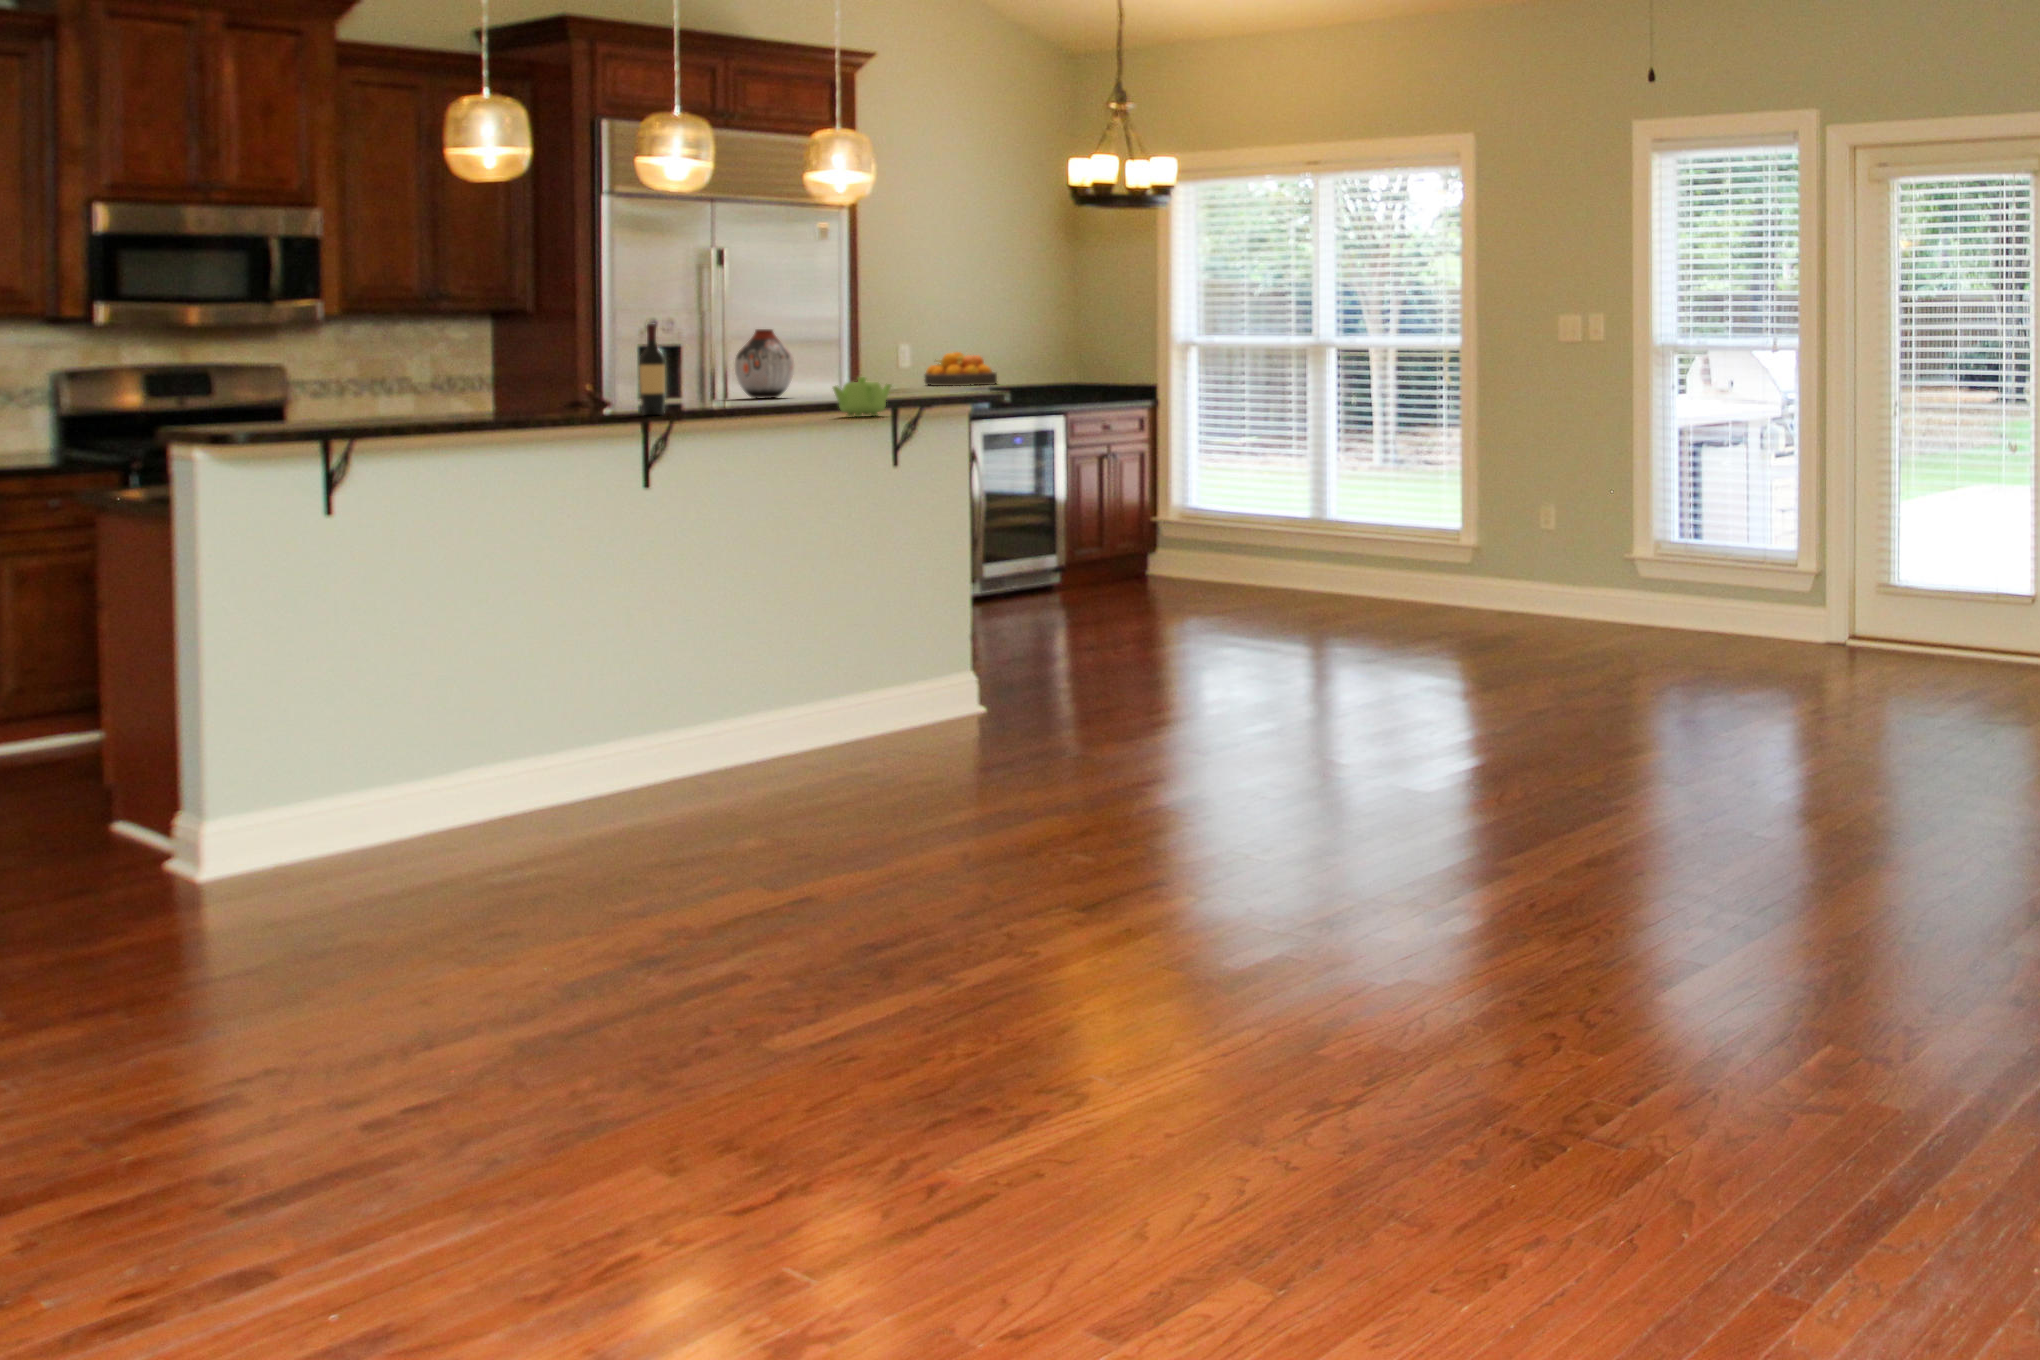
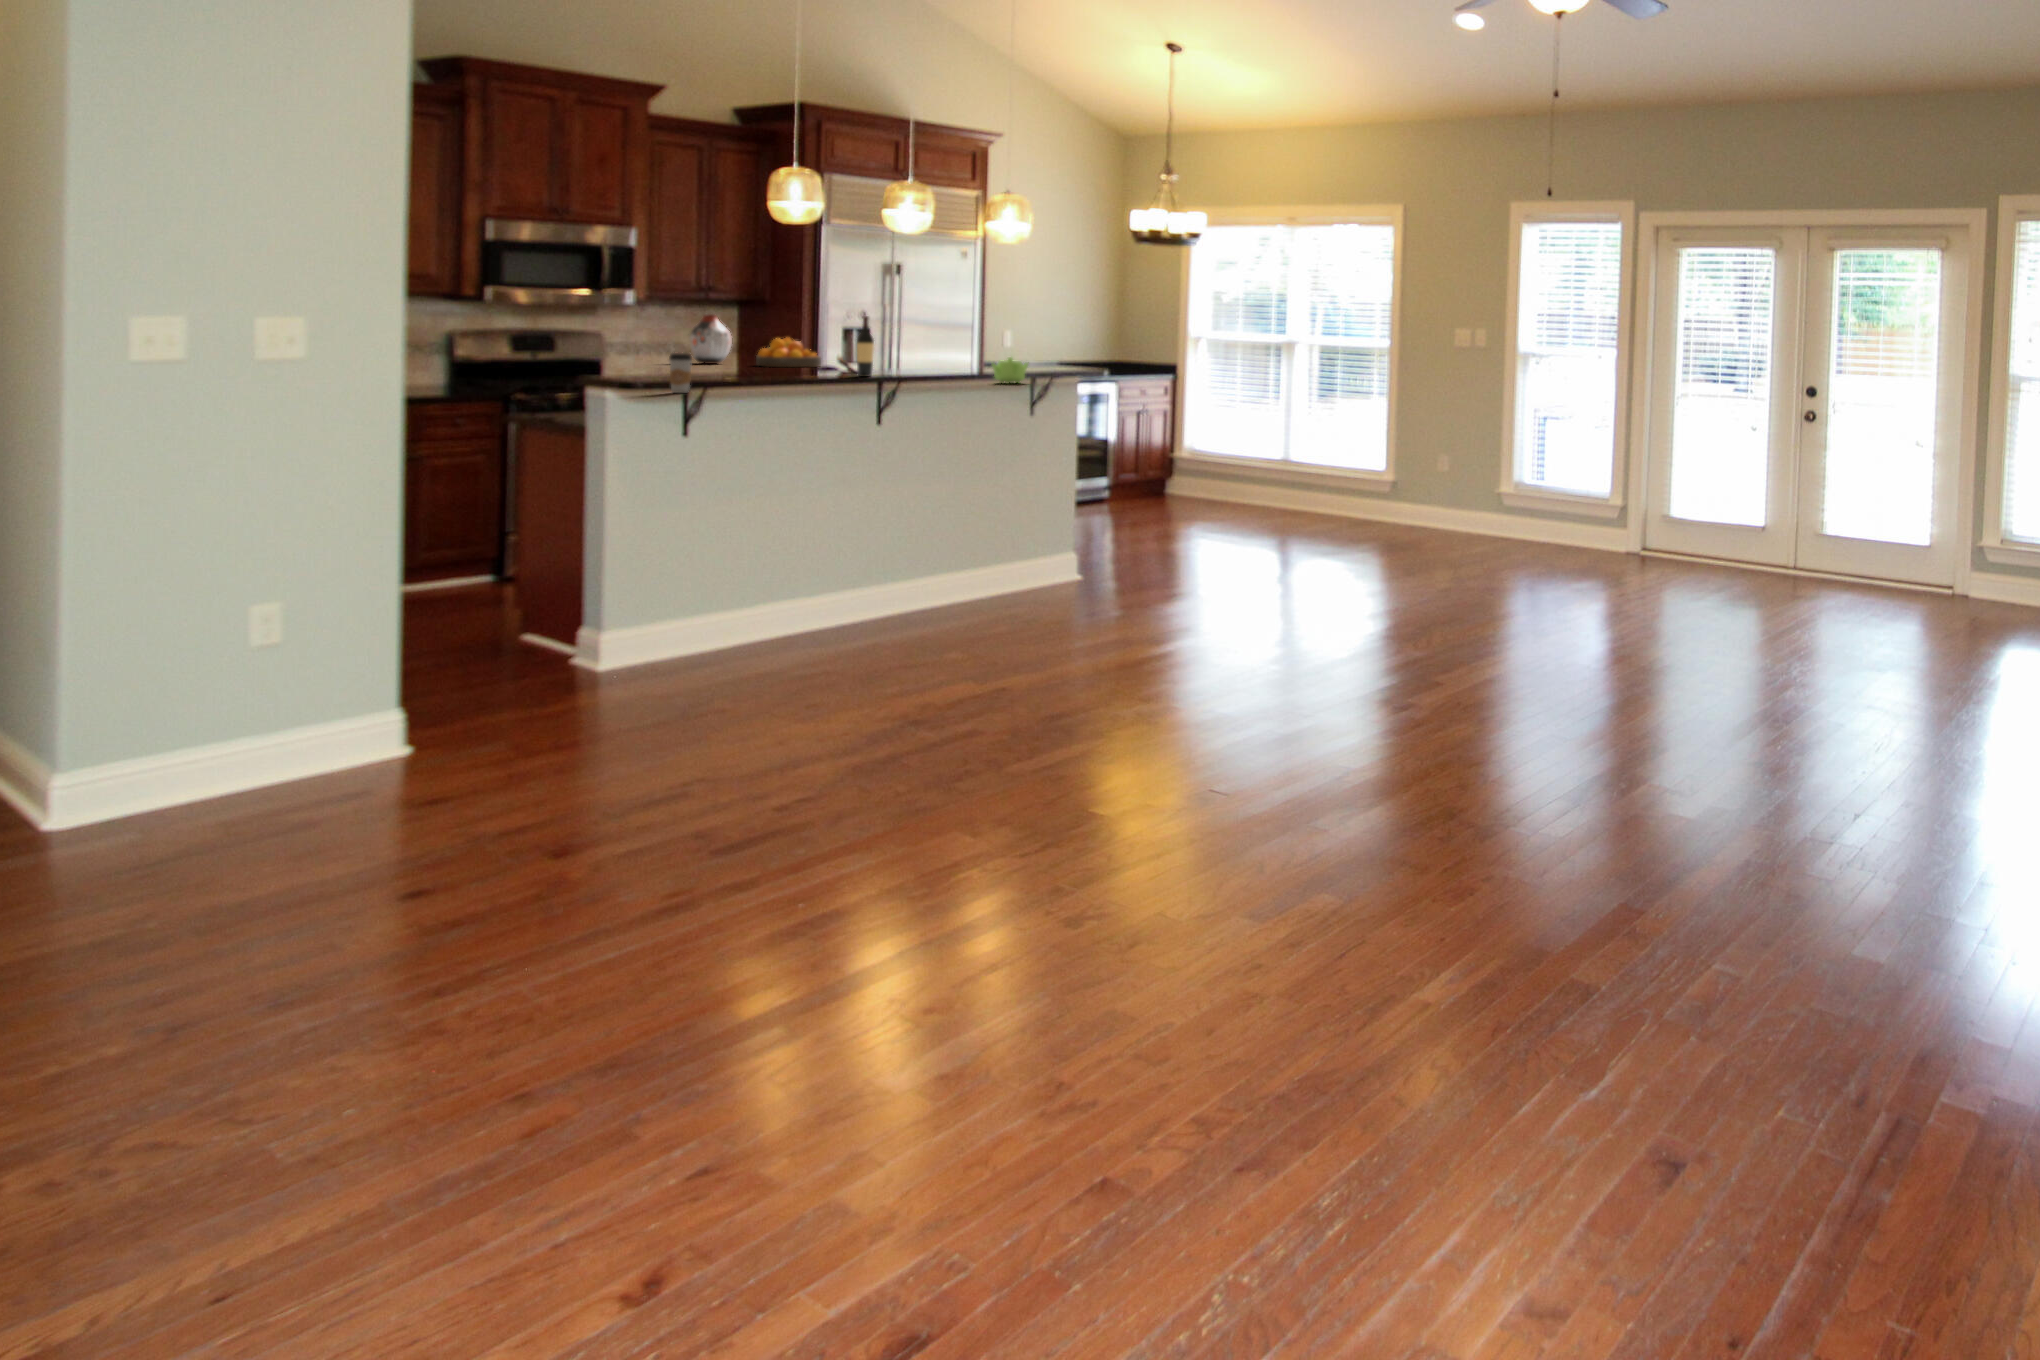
vase: present [735,329,794,399] -> present [690,314,732,364]
fruit bowl: present [925,352,997,386] -> present [756,338,821,367]
coffee cup: none [308,384,345,446] -> present [669,353,692,393]

